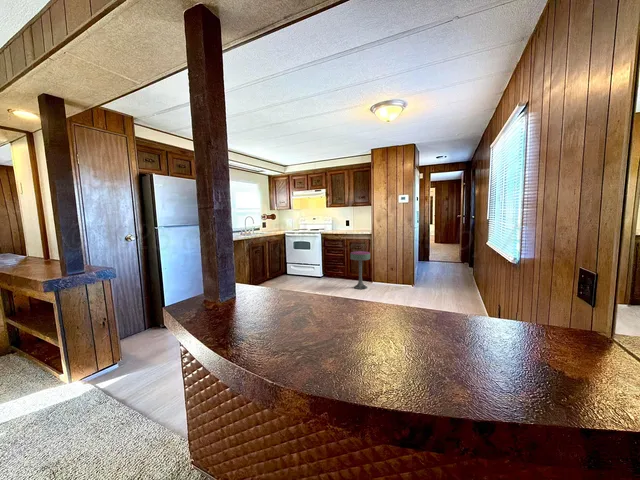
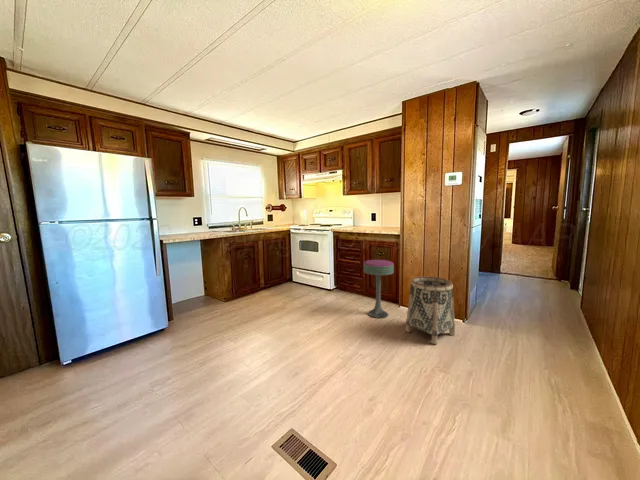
basket: none [381,259,410,297] -> present [406,276,455,344]

